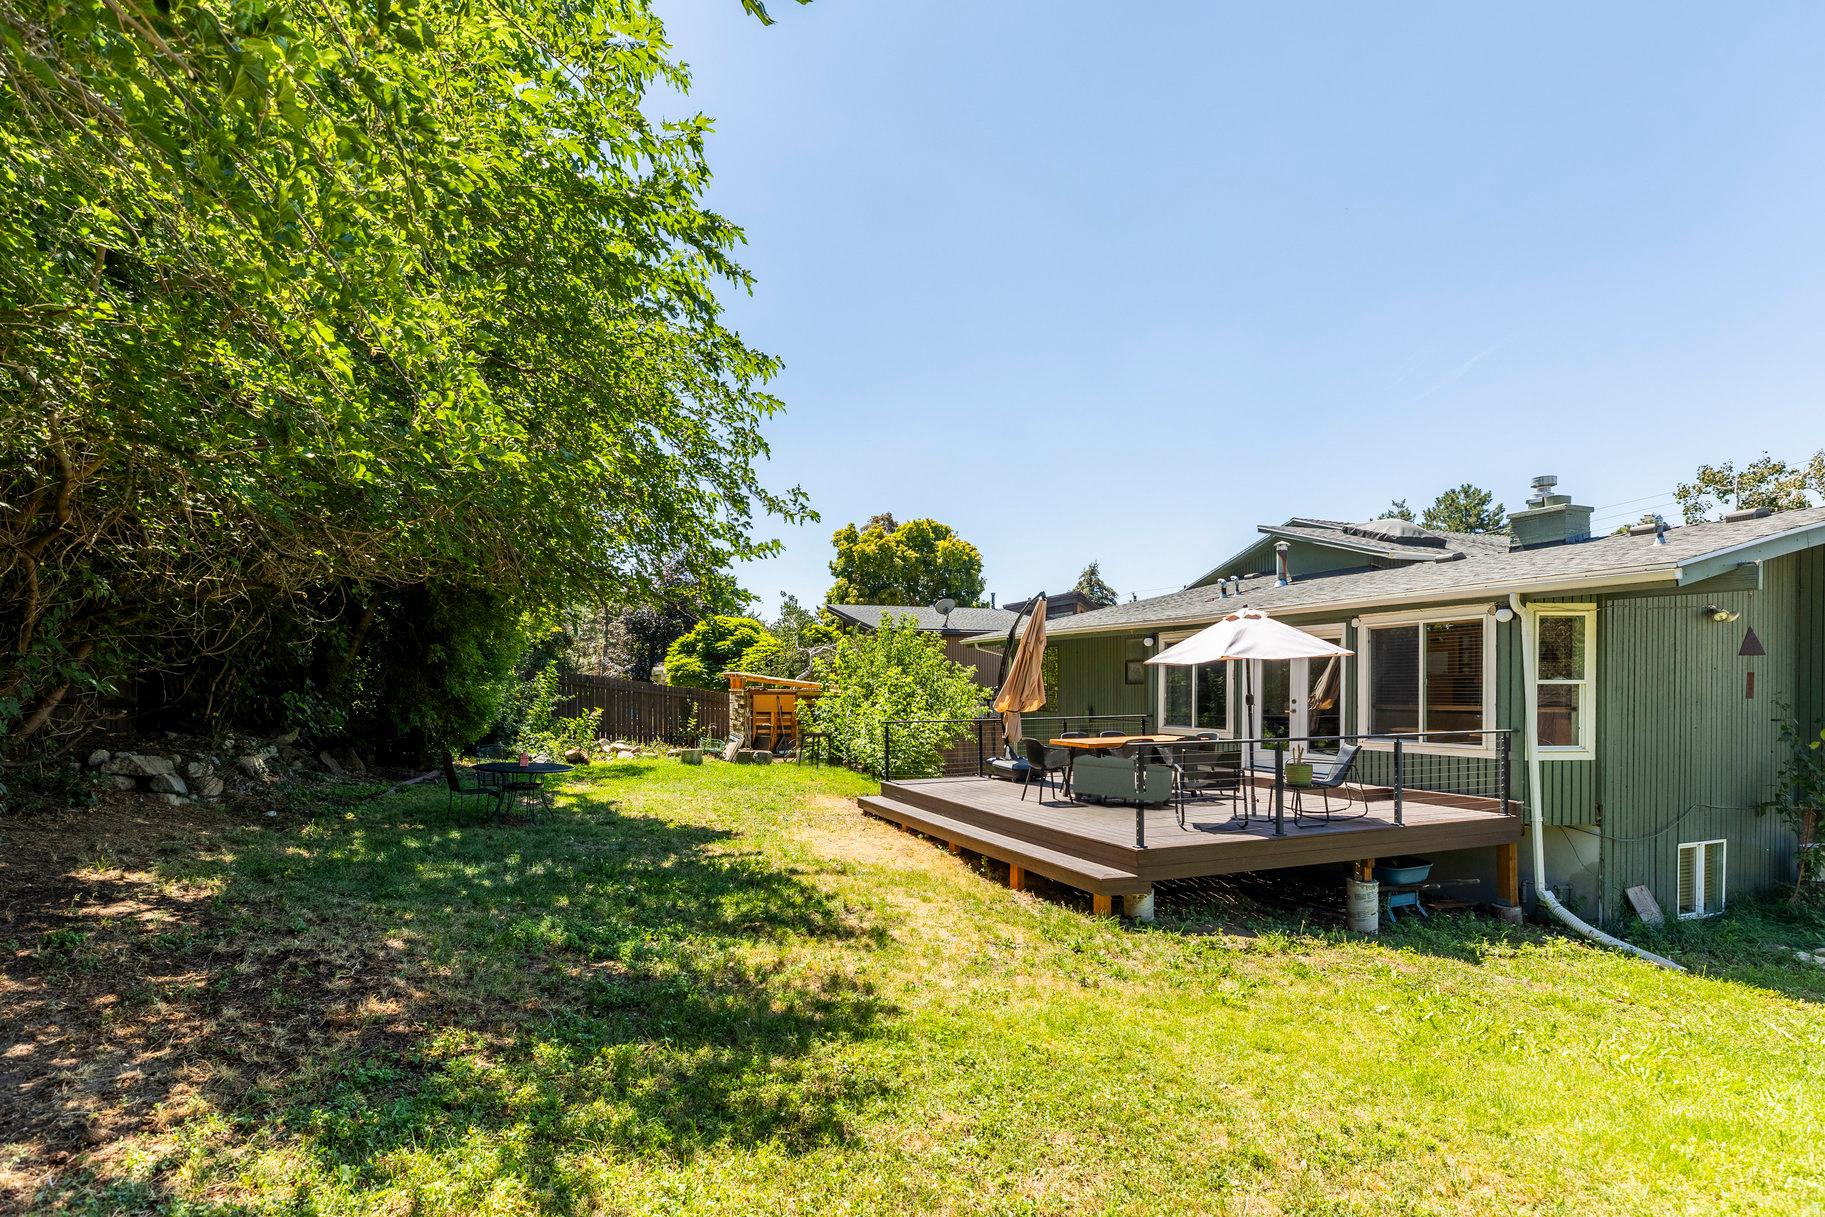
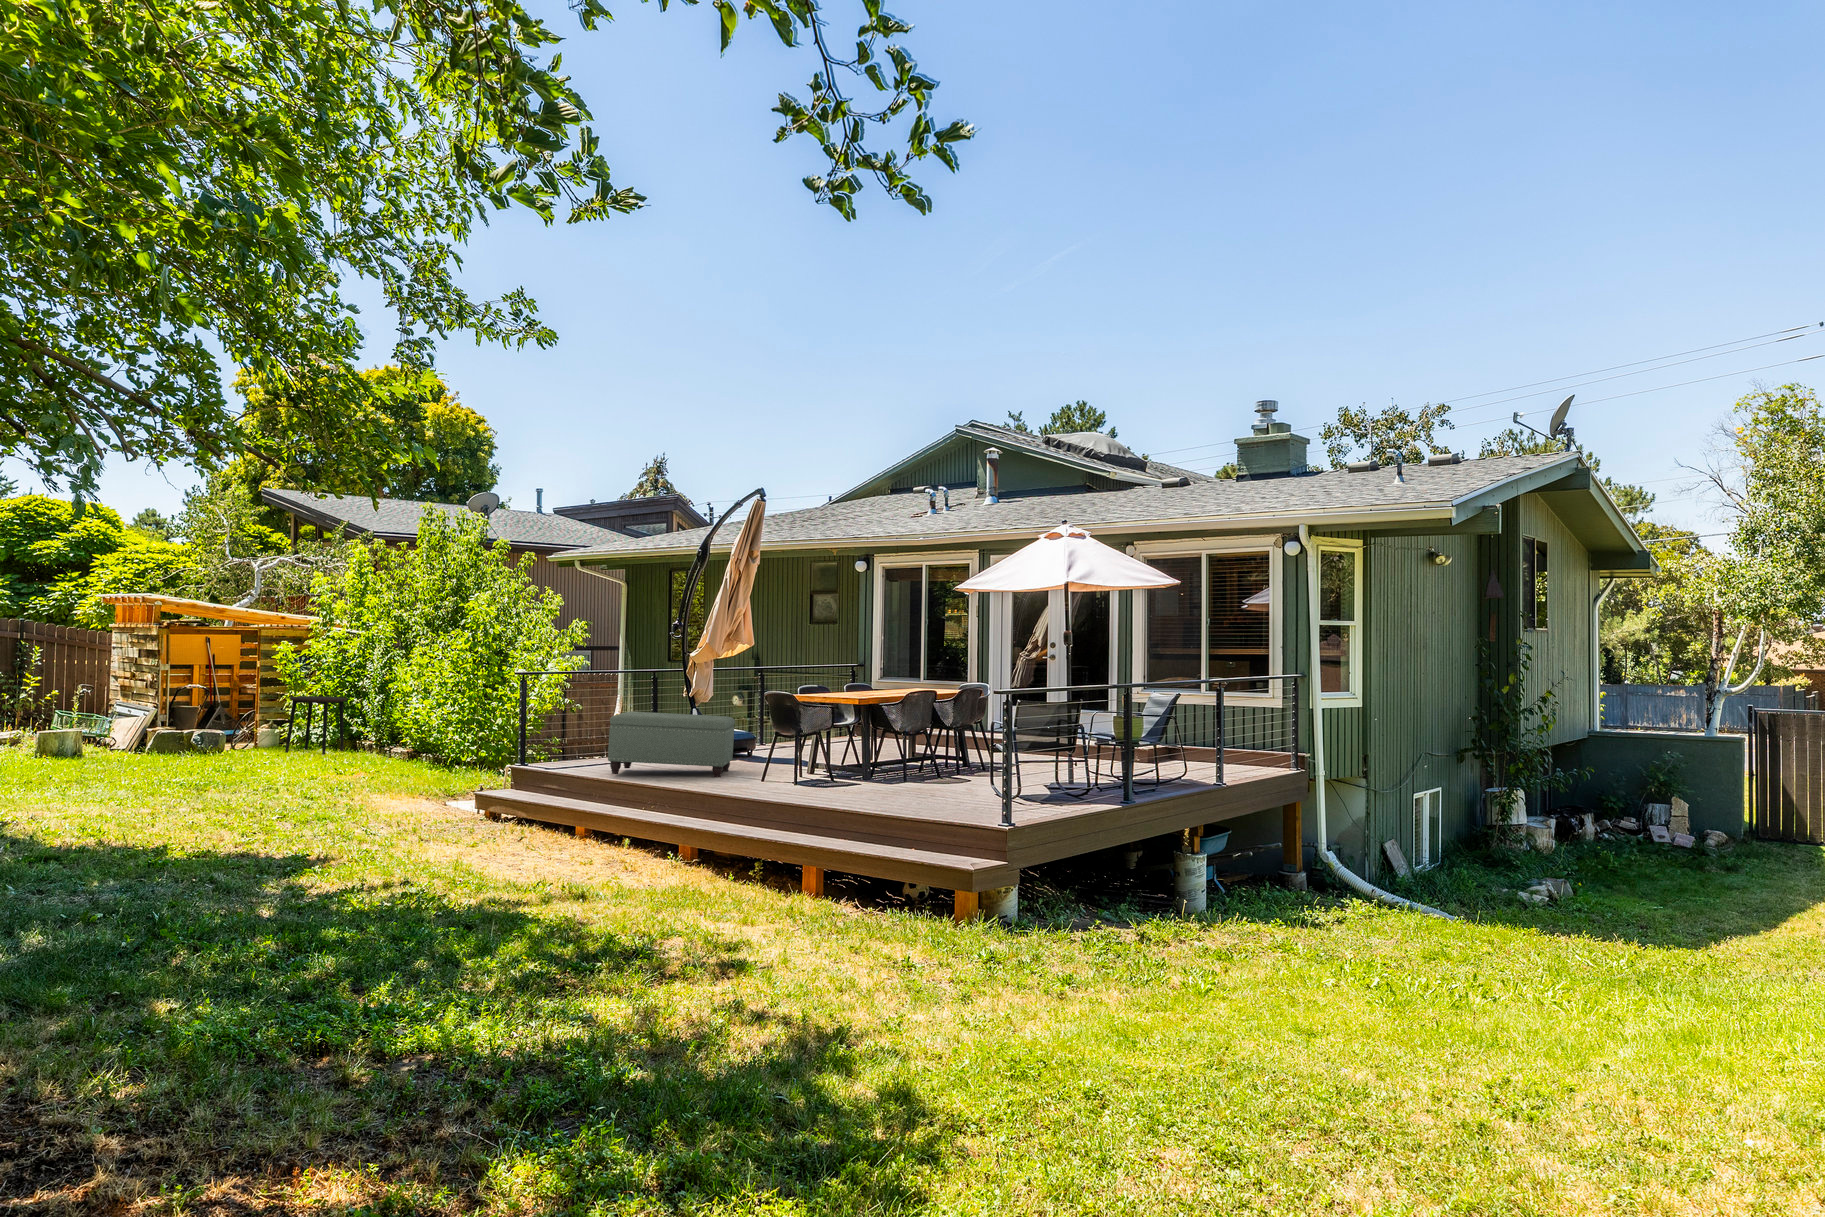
ottoman: present [1073,755,1172,810] -> present [608,712,735,777]

